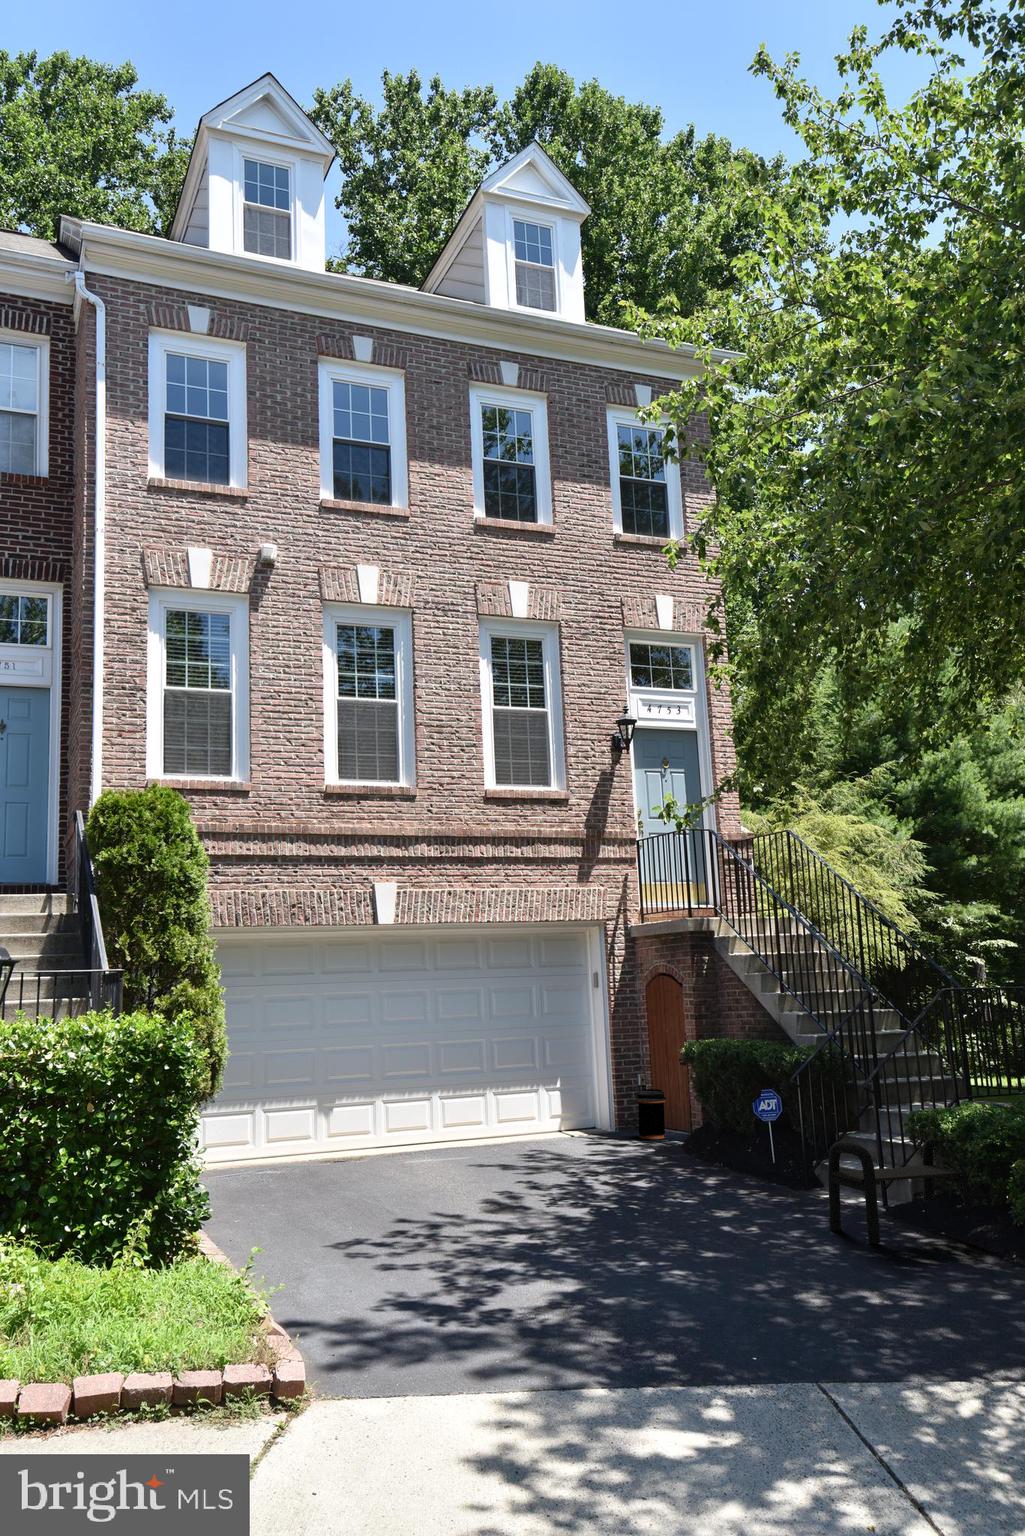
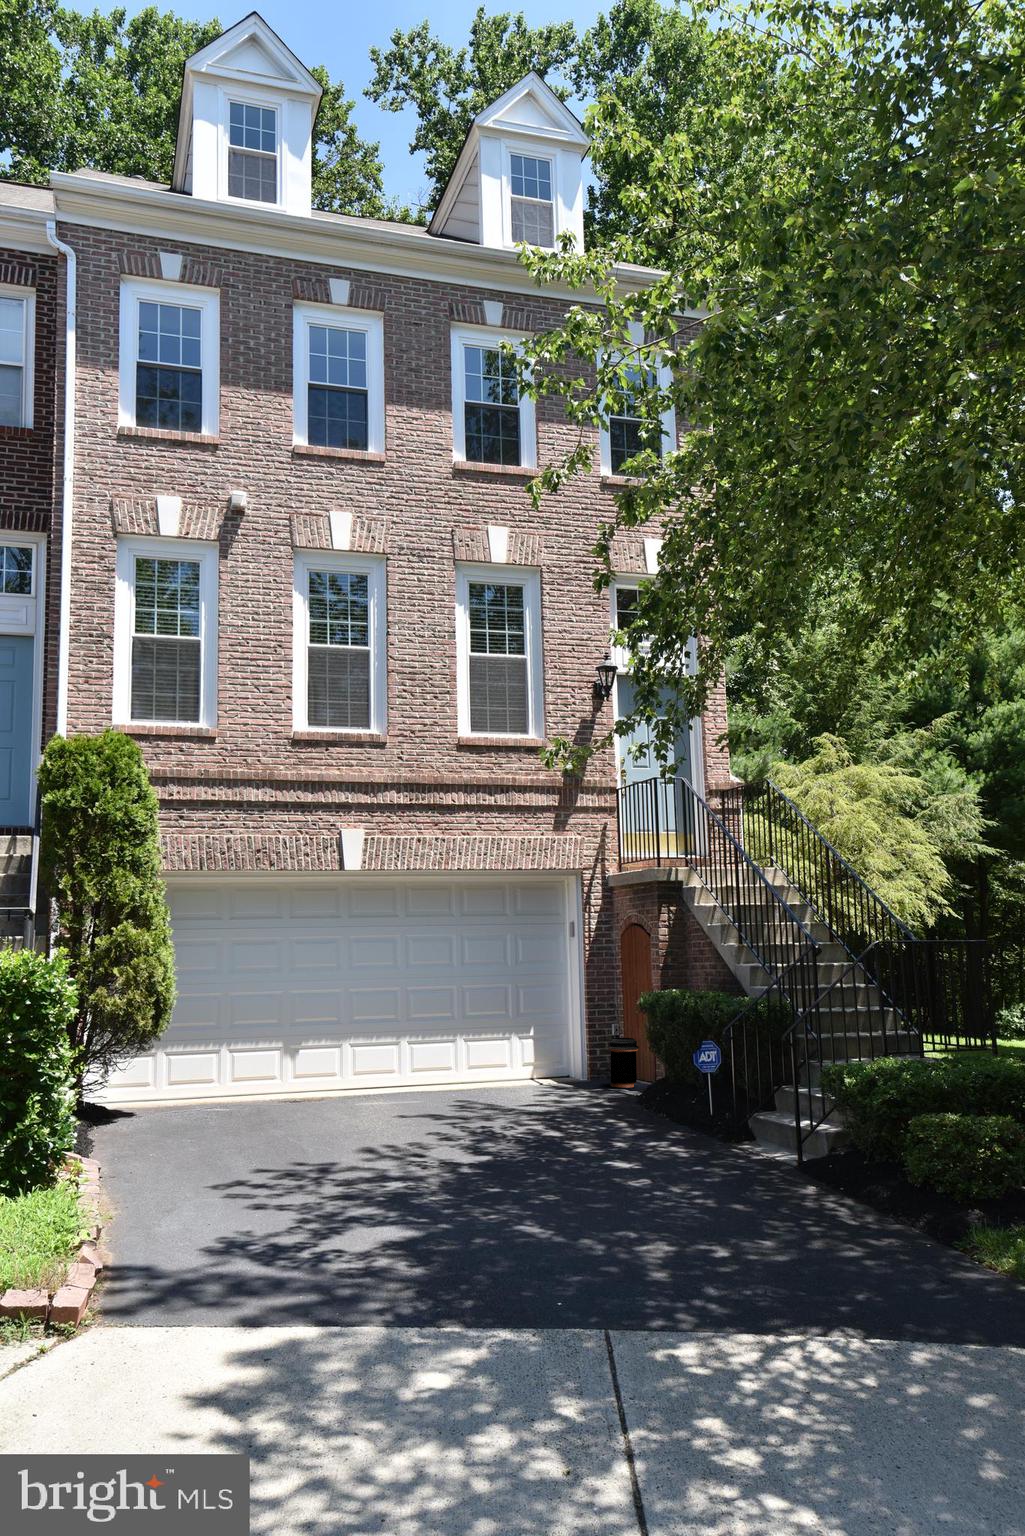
bench: present [828,1136,974,1244] -> none [736,1090,885,1198]

